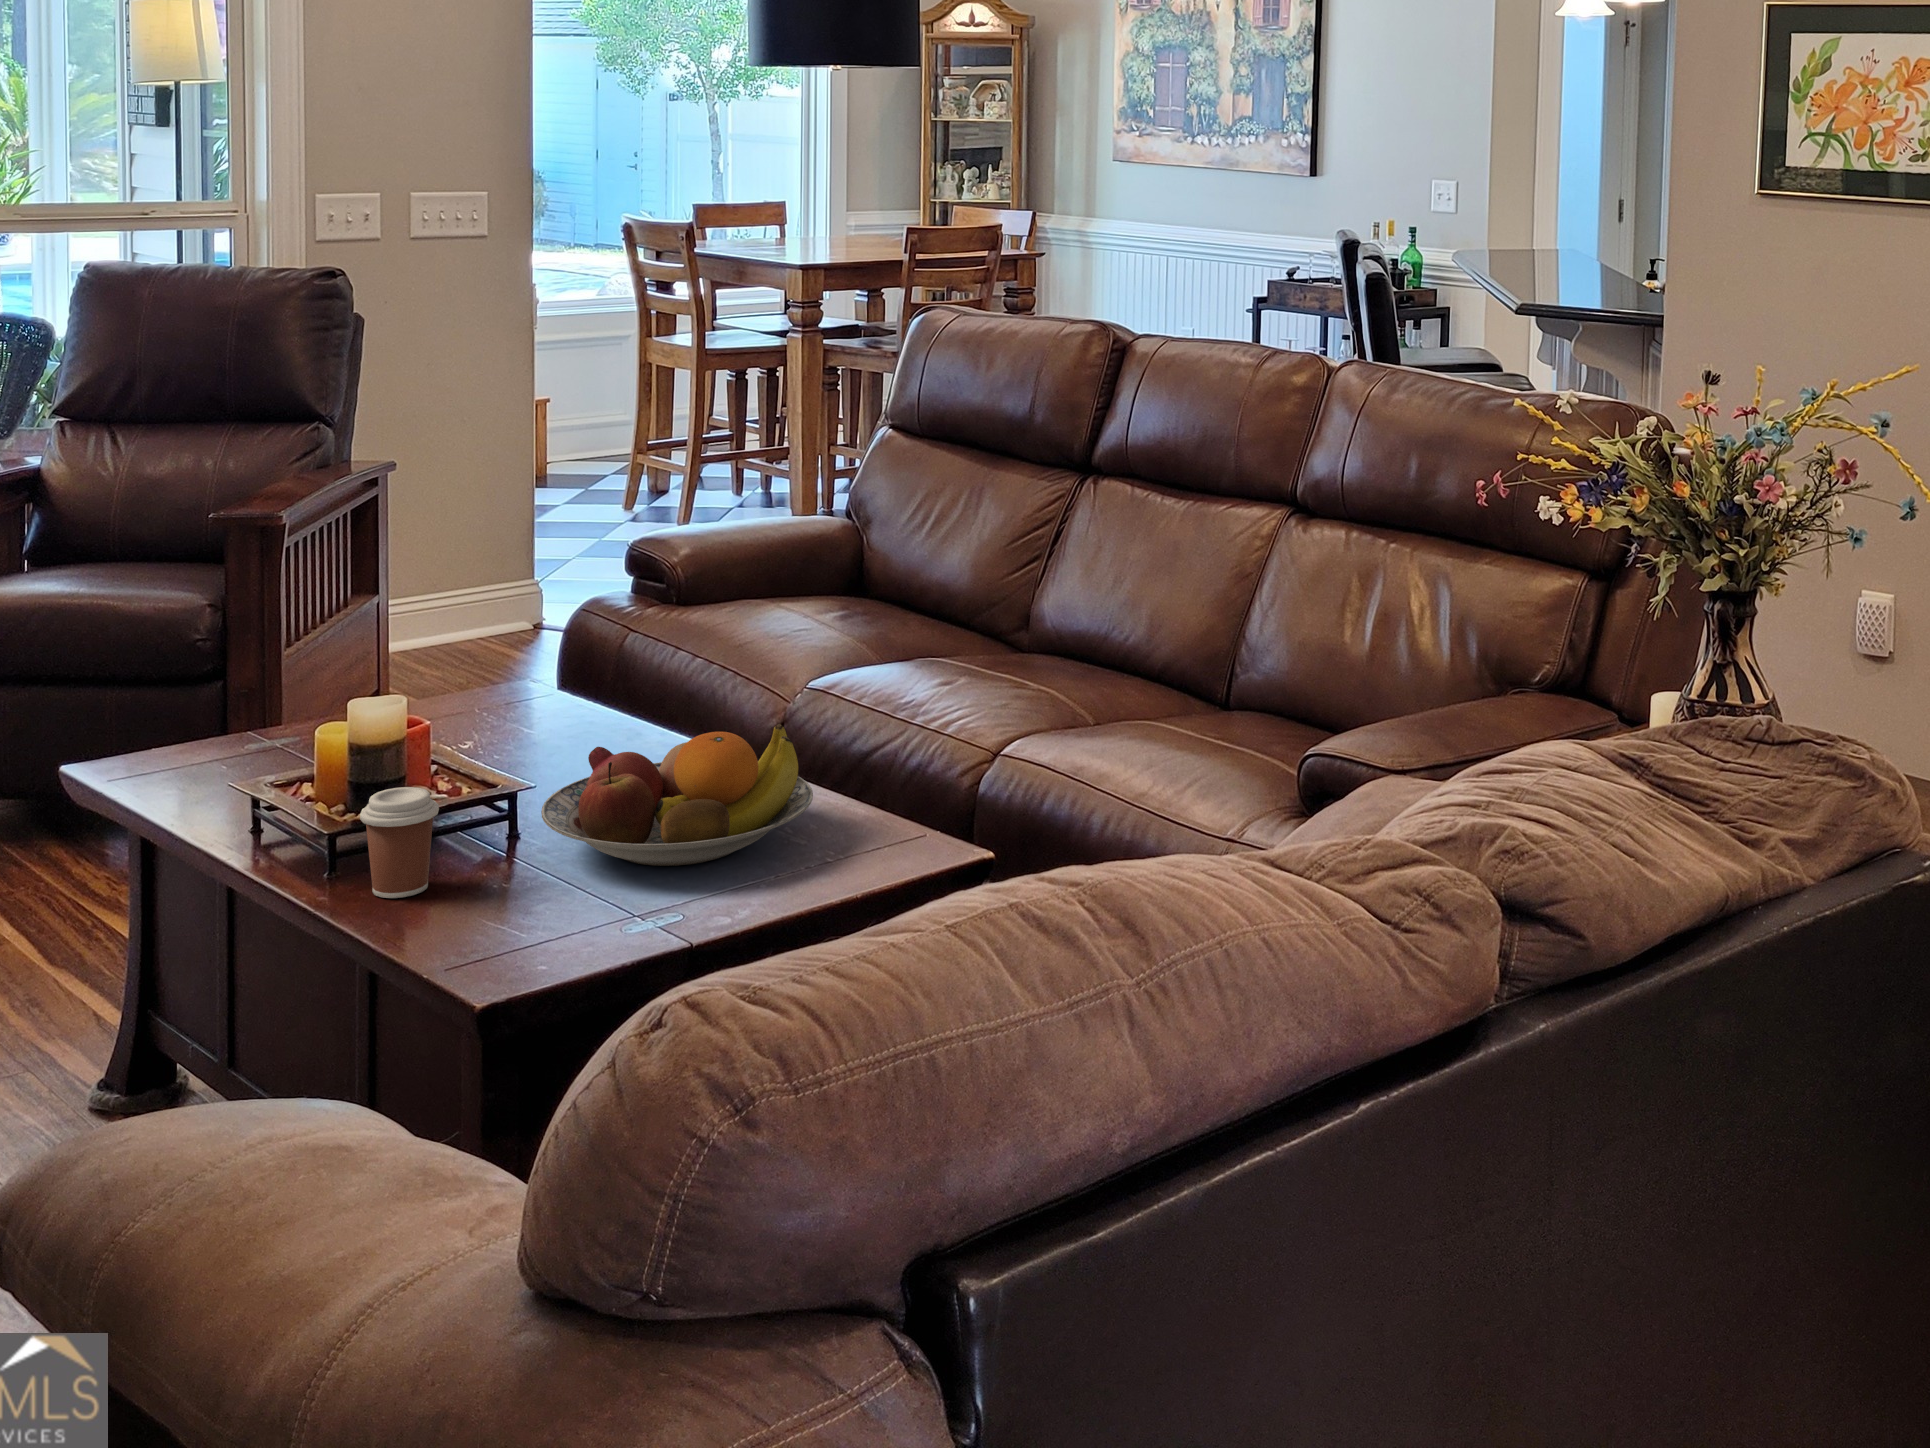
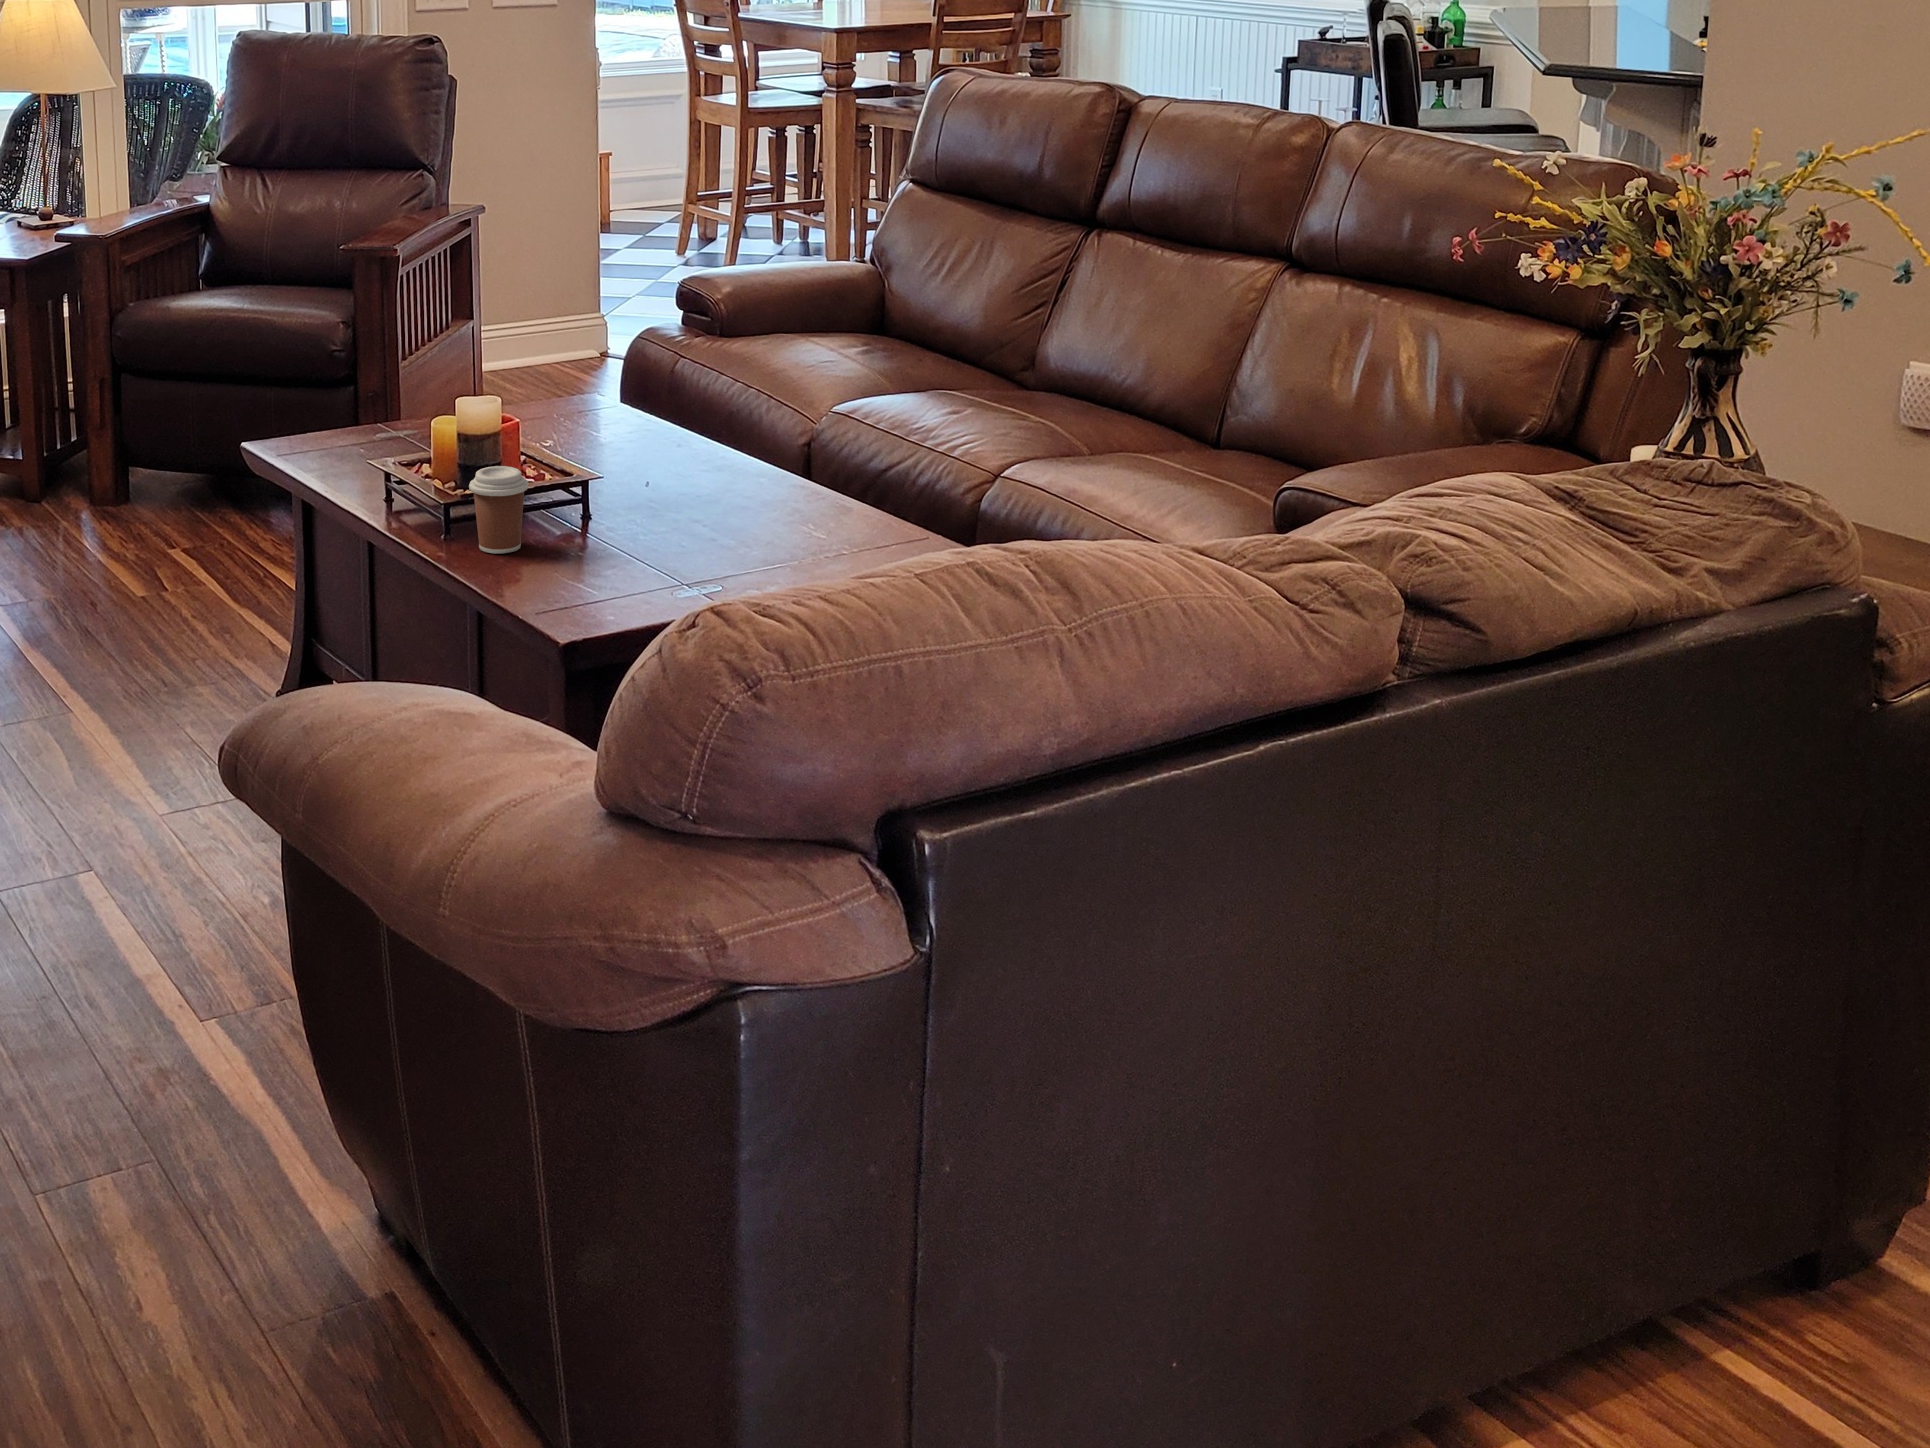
fruit bowl: present [541,724,813,866] -> none [607,434,829,546]

